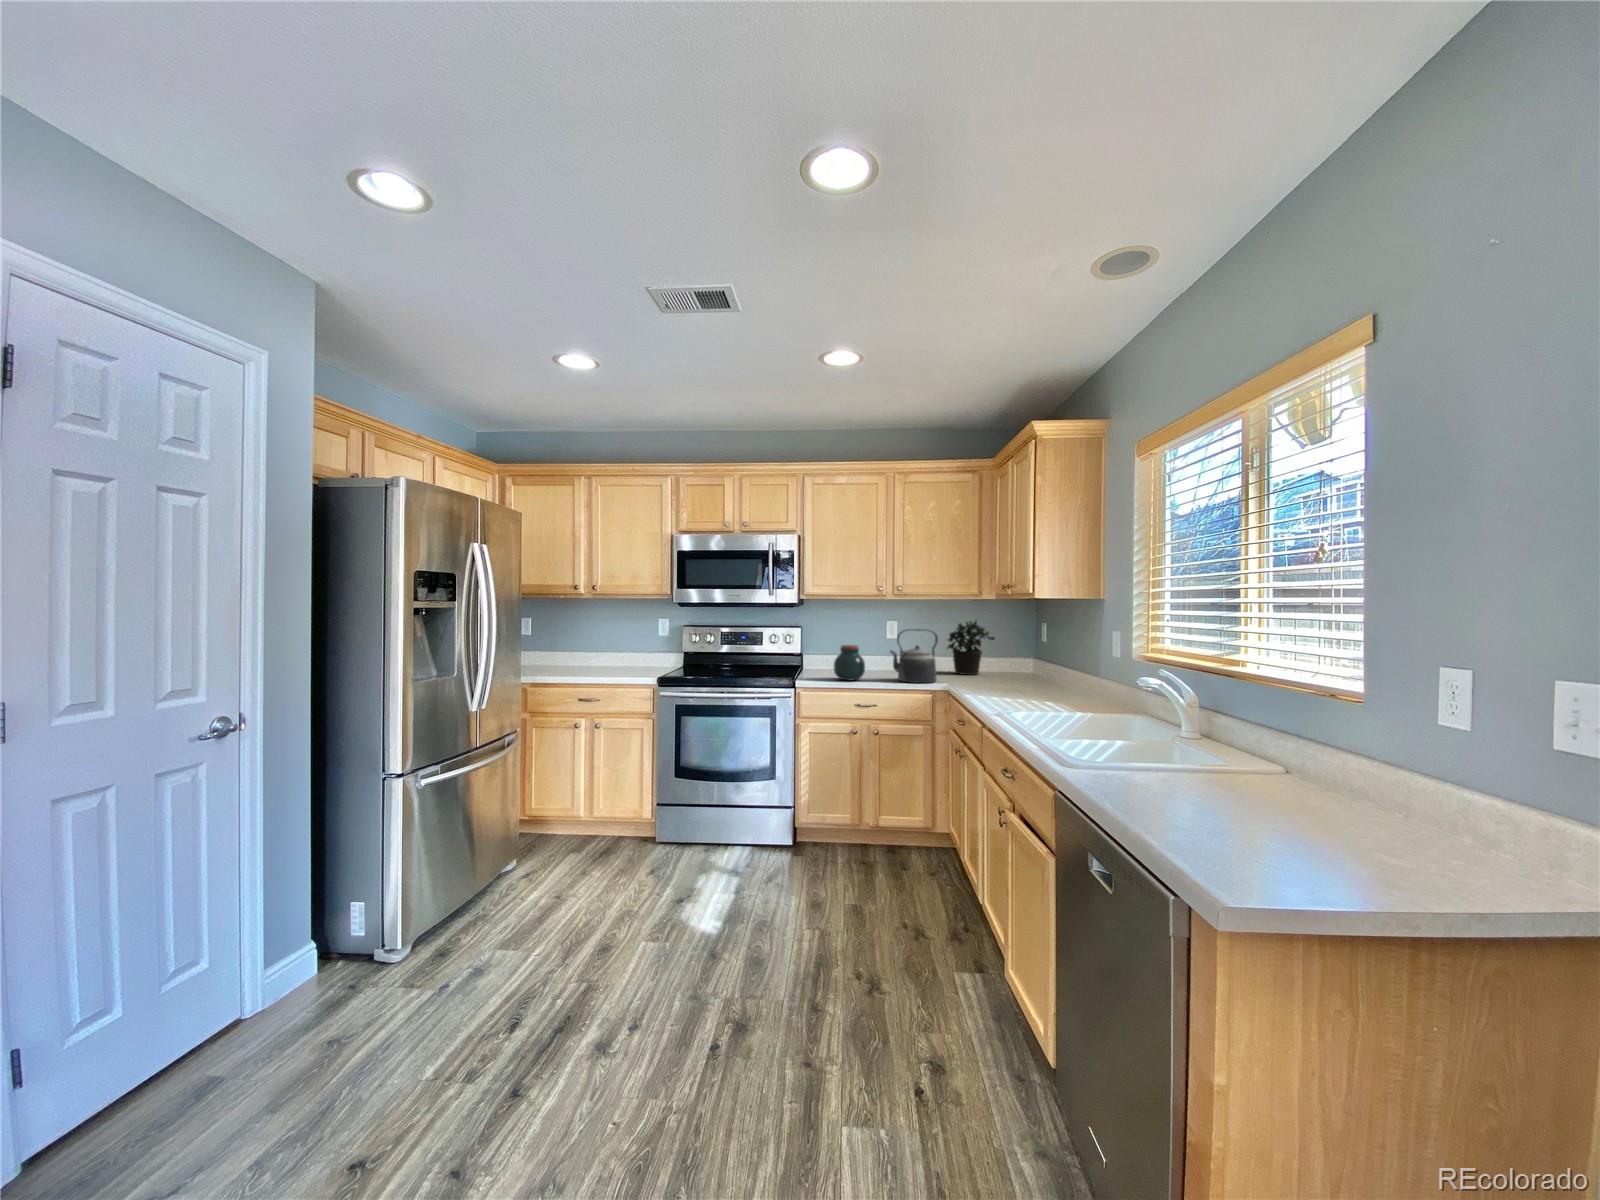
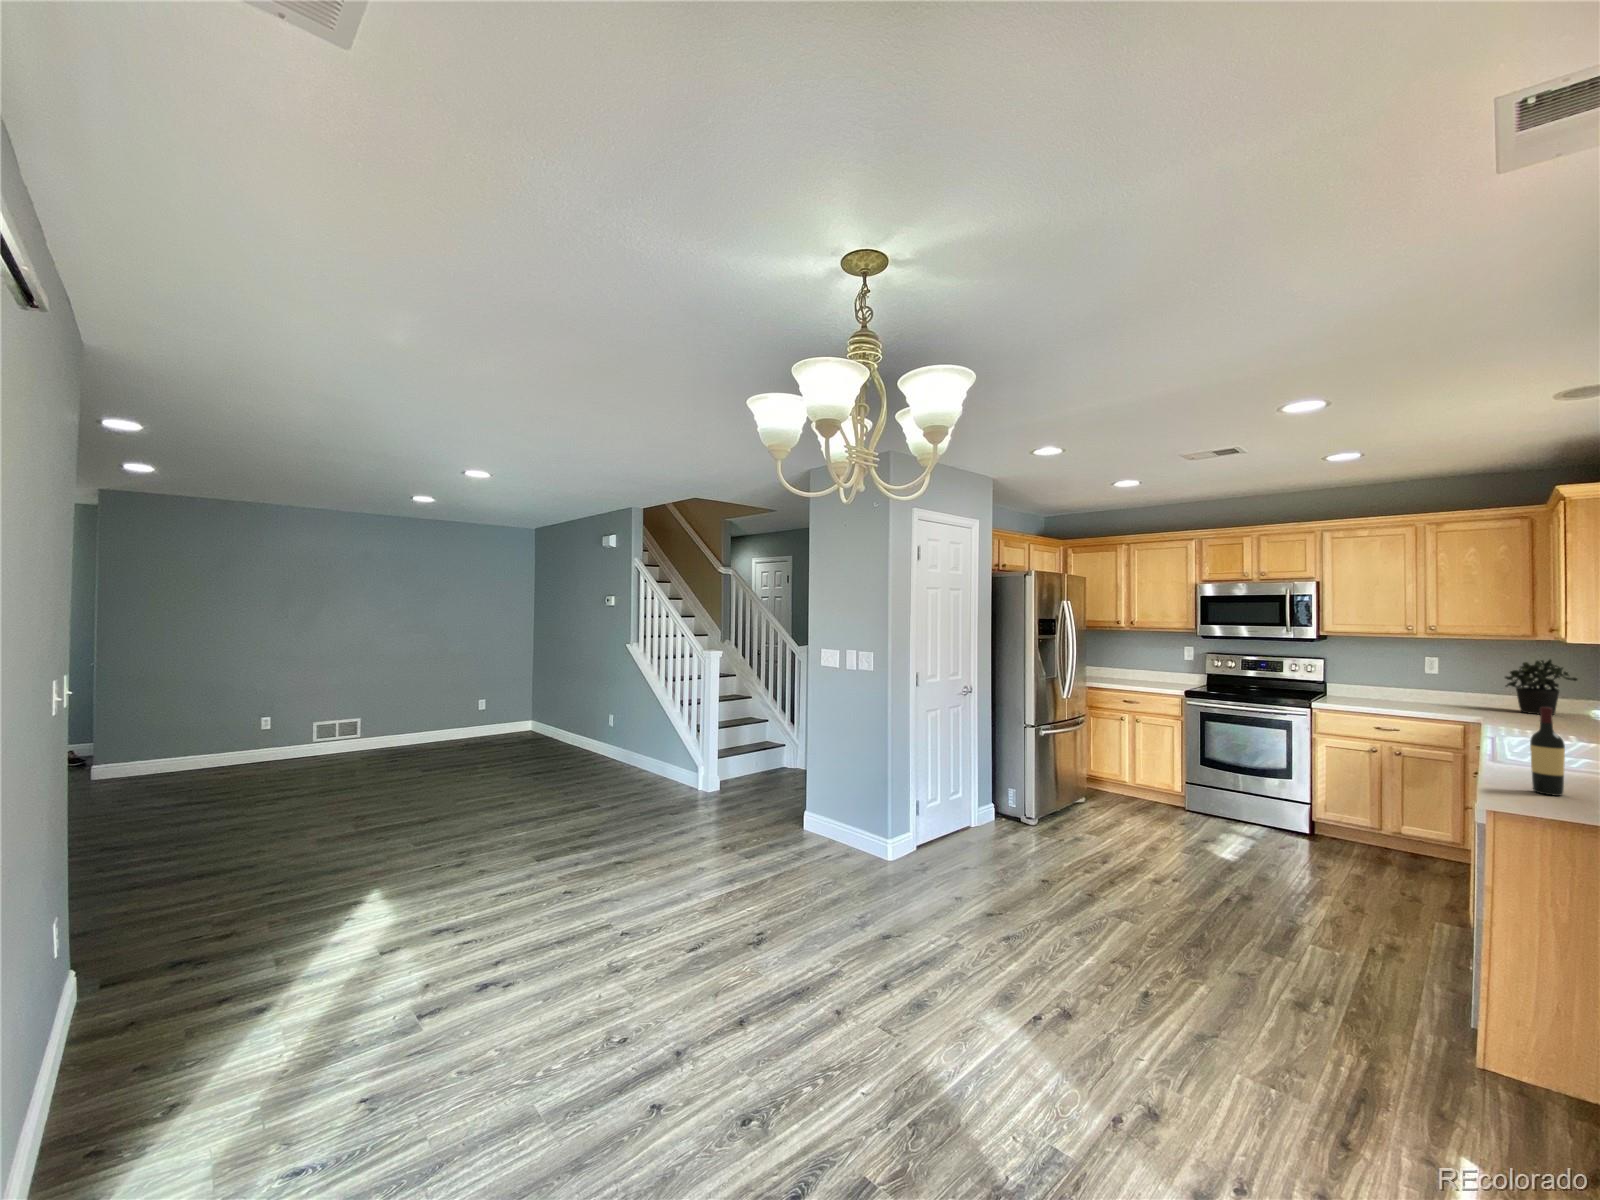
kettle: present [890,629,938,683] -> none [1414,665,1477,715]
jar: present [834,645,865,681] -> none [1351,676,1387,707]
wine bottle: none [1254,679,1307,842] -> present [1530,707,1565,796]

